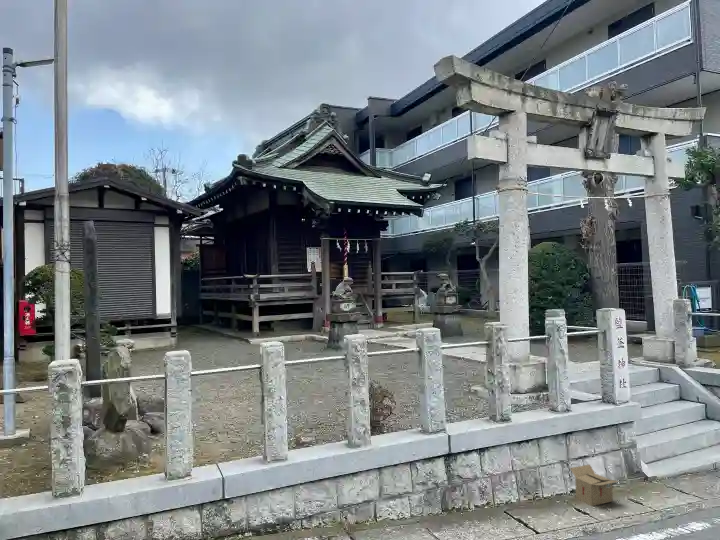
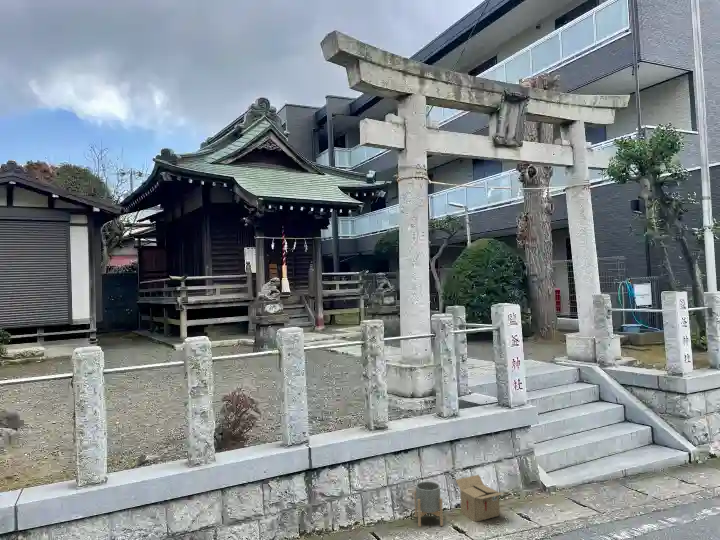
planter: none [535,469,564,508] -> present [414,482,443,527]

